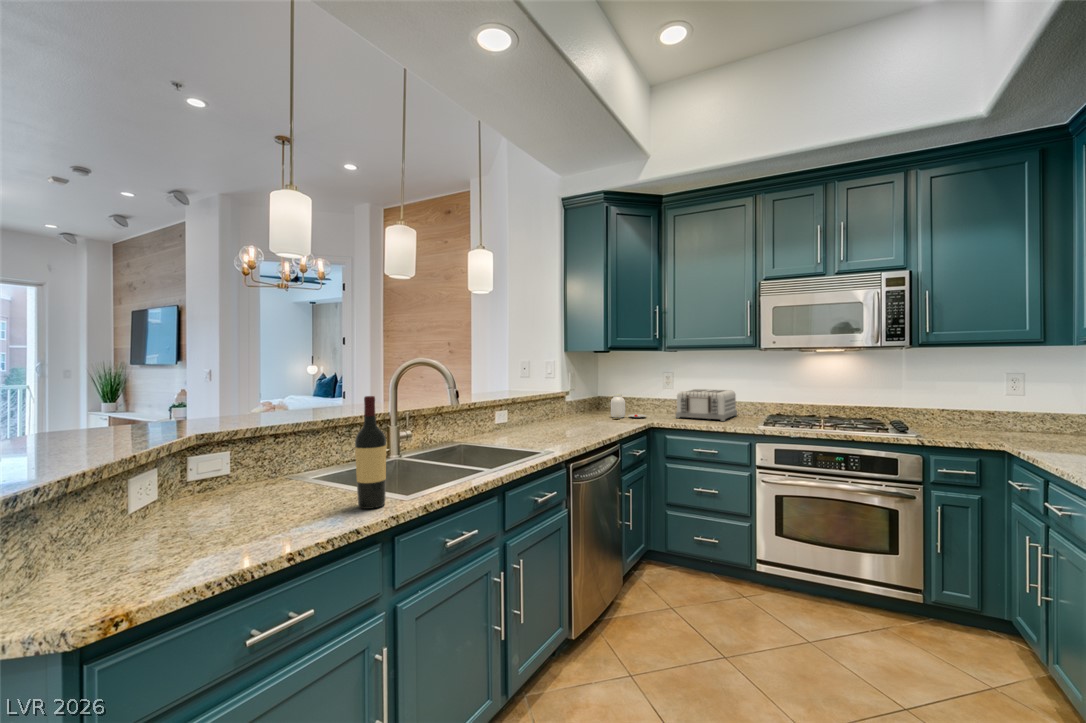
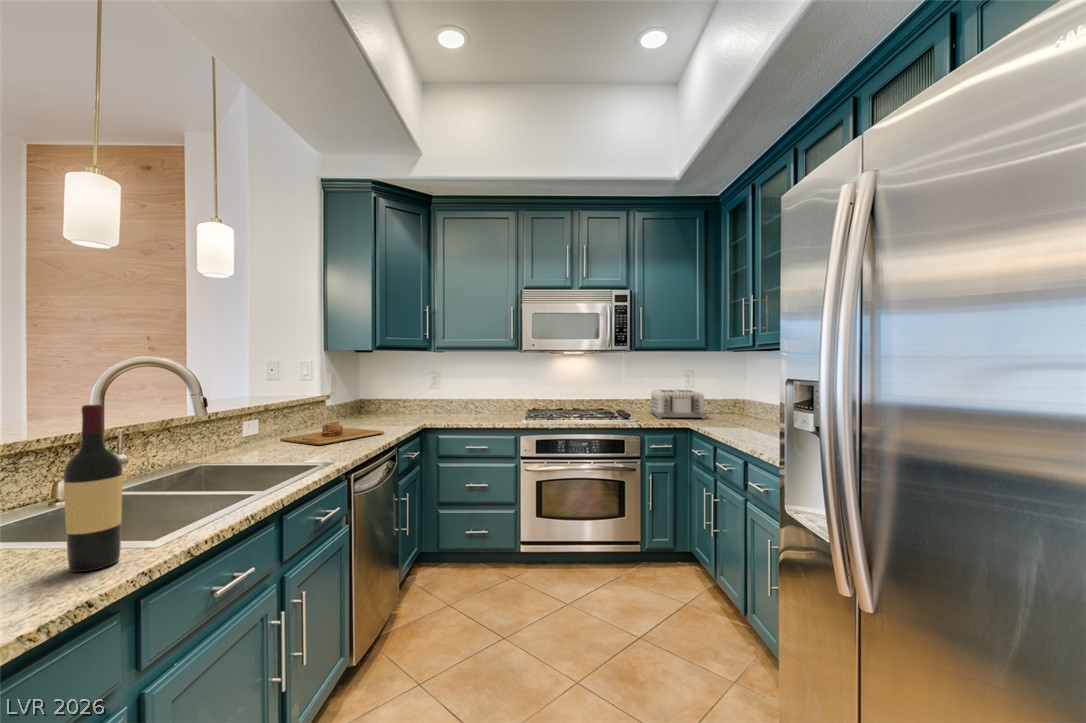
toaster: present [676,389,737,421] -> present [651,390,706,419]
jar: present [611,394,647,419] -> none [380,397,420,423]
cutting board: none [522,416,608,436] -> present [280,422,384,445]

